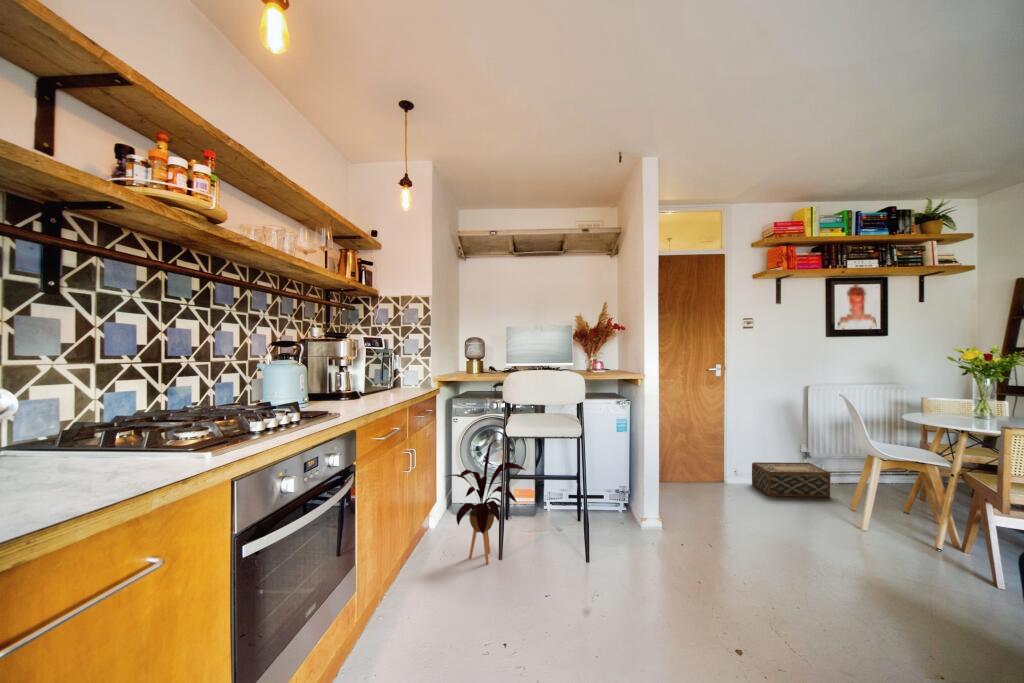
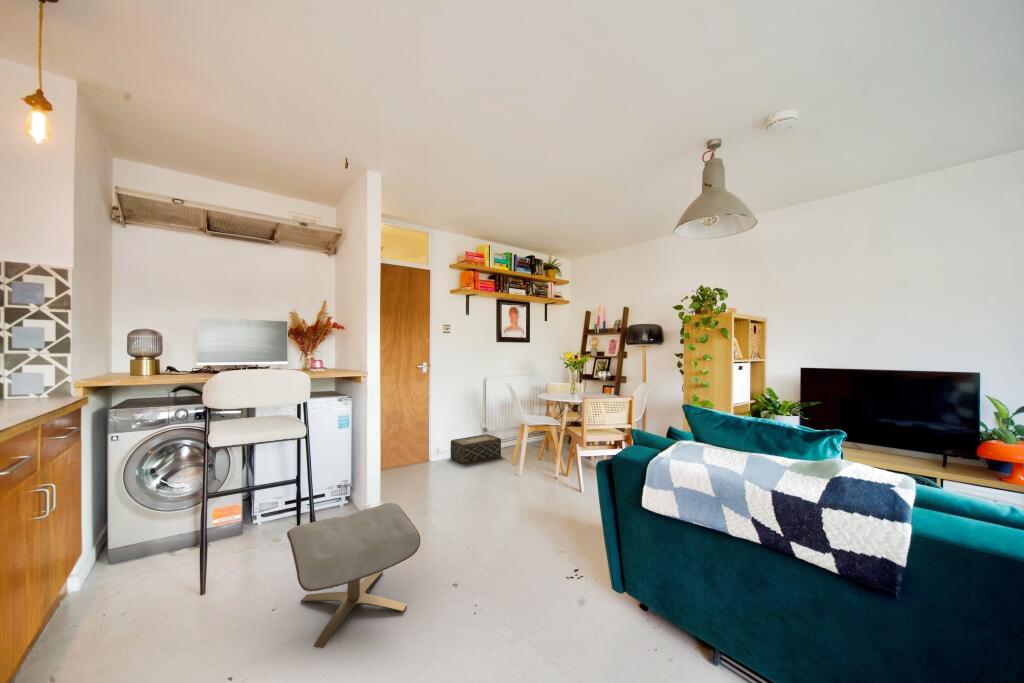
house plant: present [445,440,525,564] -> none [75,452,227,624]
ottoman: none [568,521,691,640] -> present [287,503,420,648]

